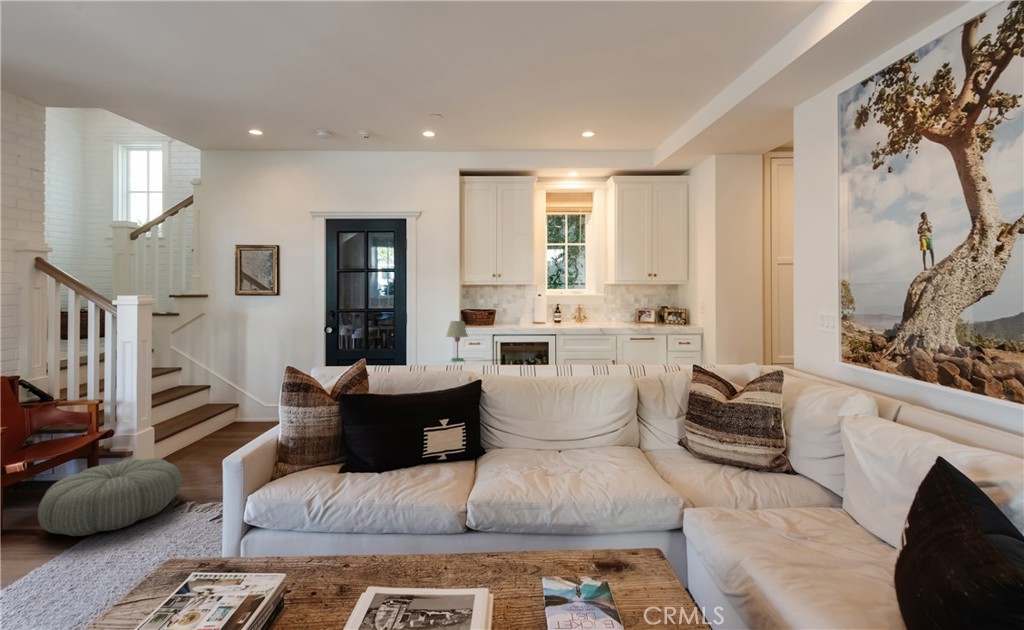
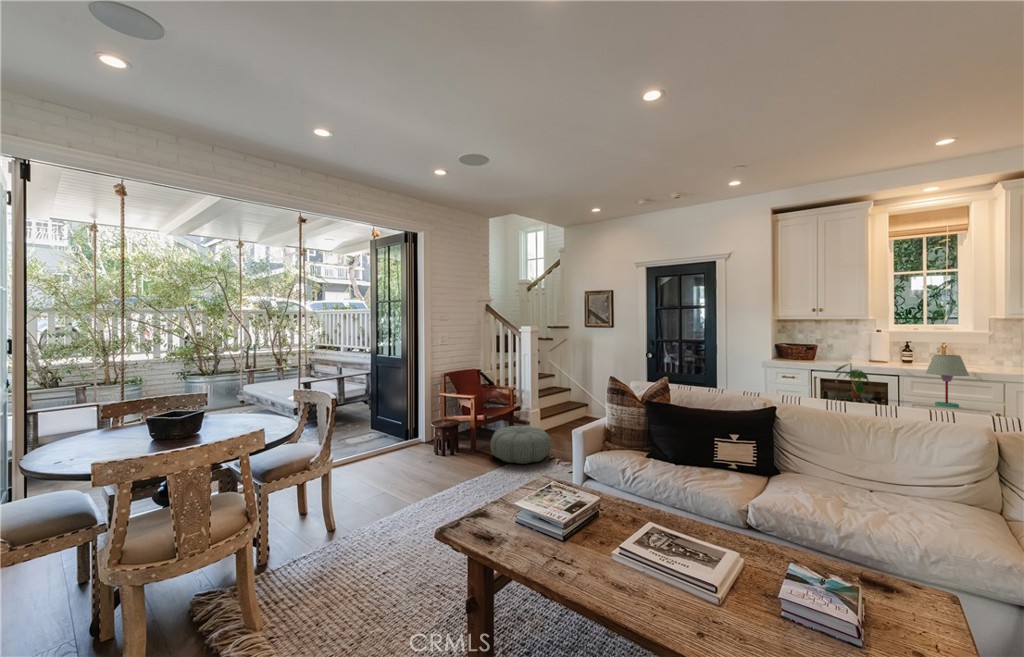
table lamp: present [446,321,468,362] -> present [926,355,969,408]
plant: none [504,330,529,360] -> present [835,364,872,398]

